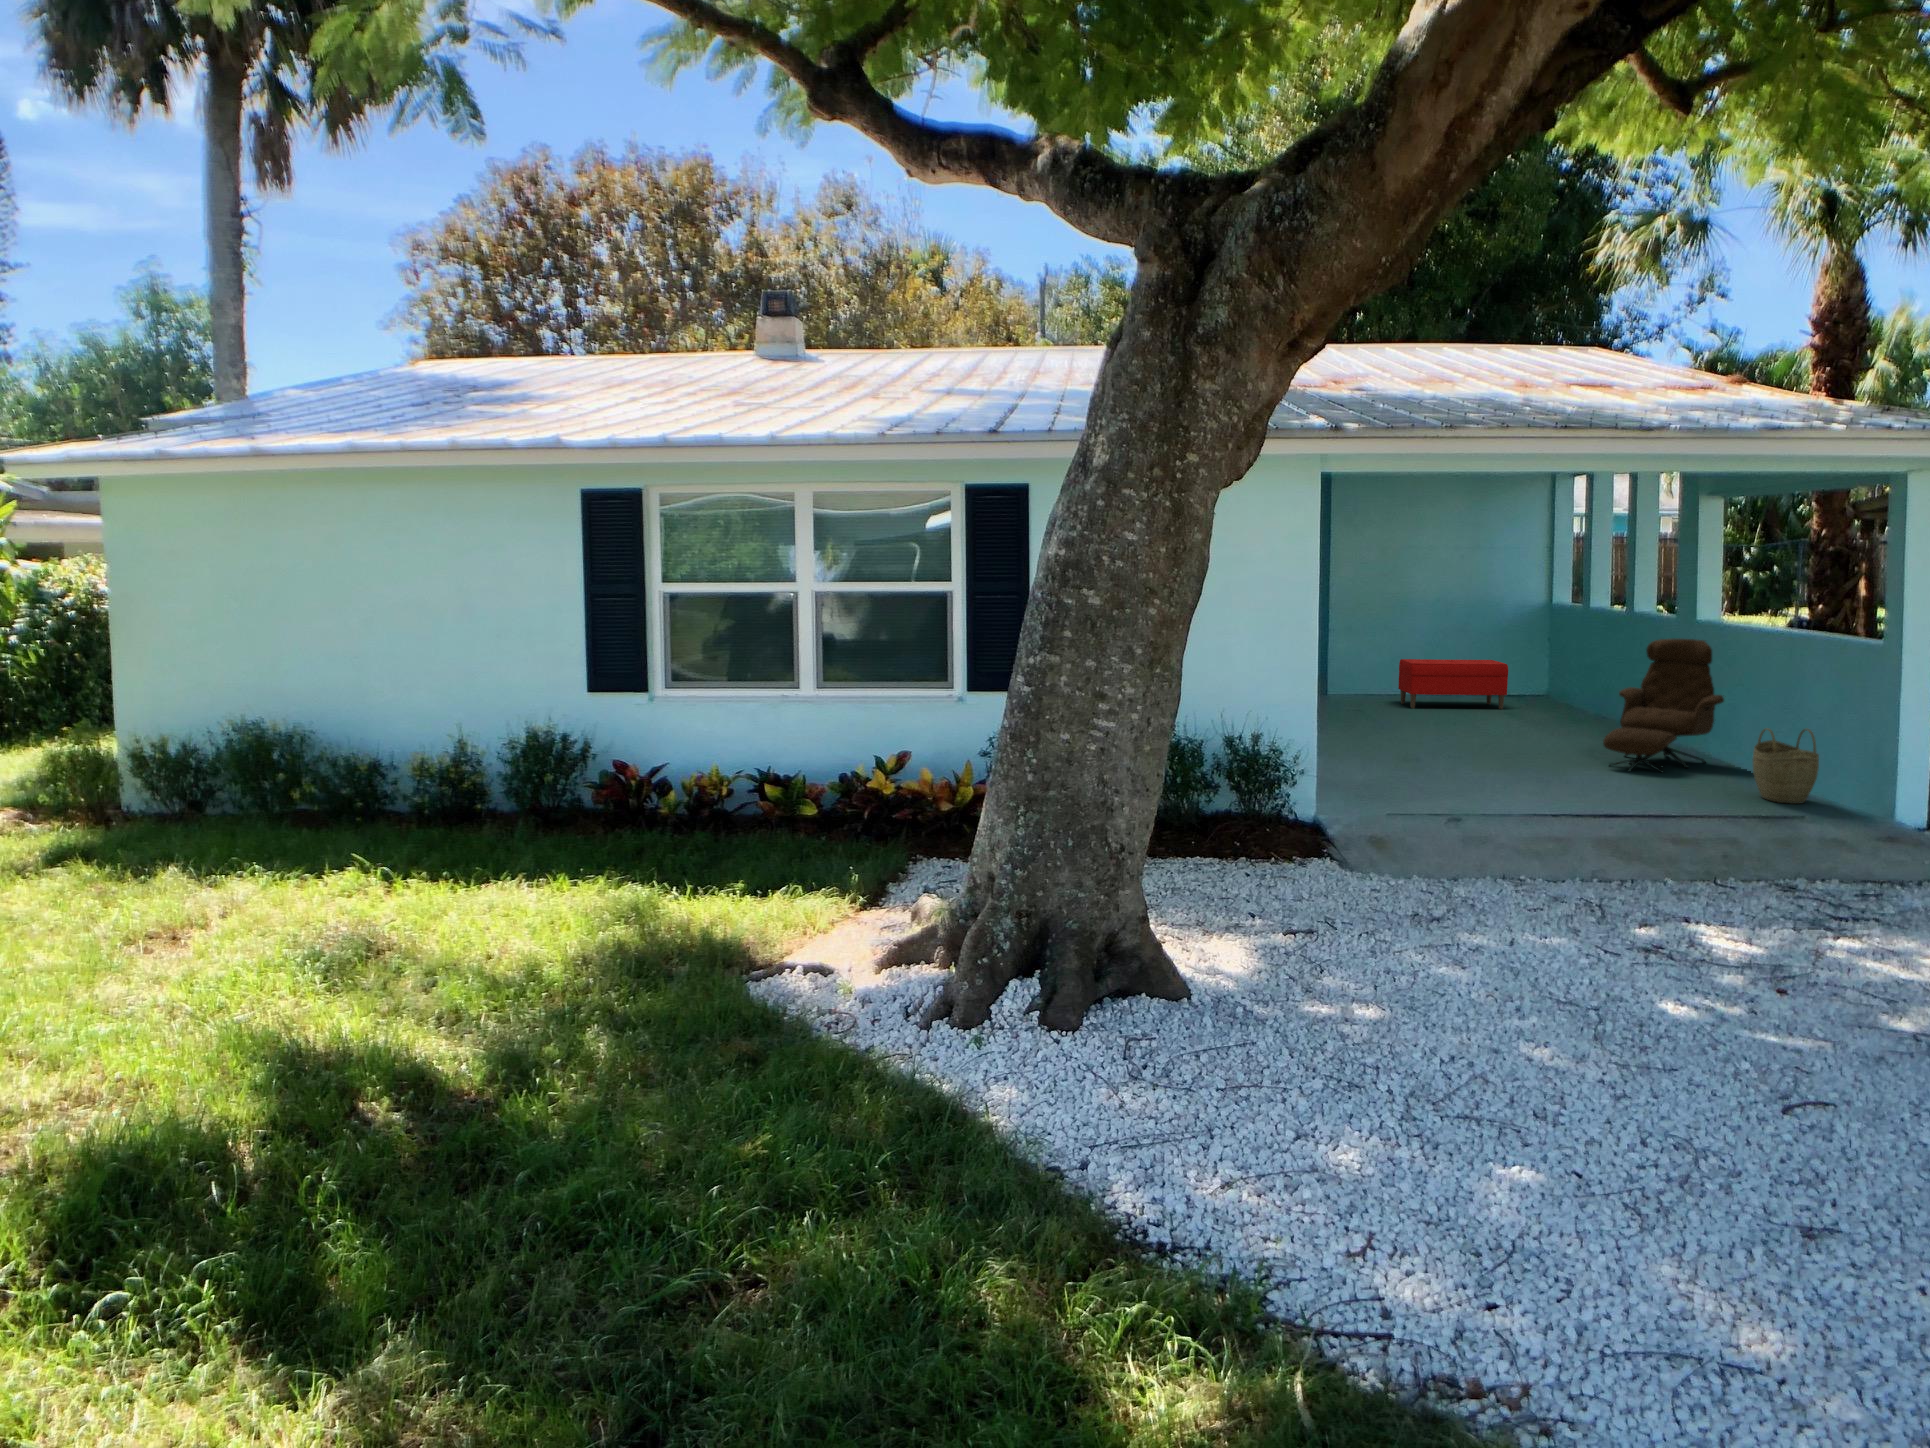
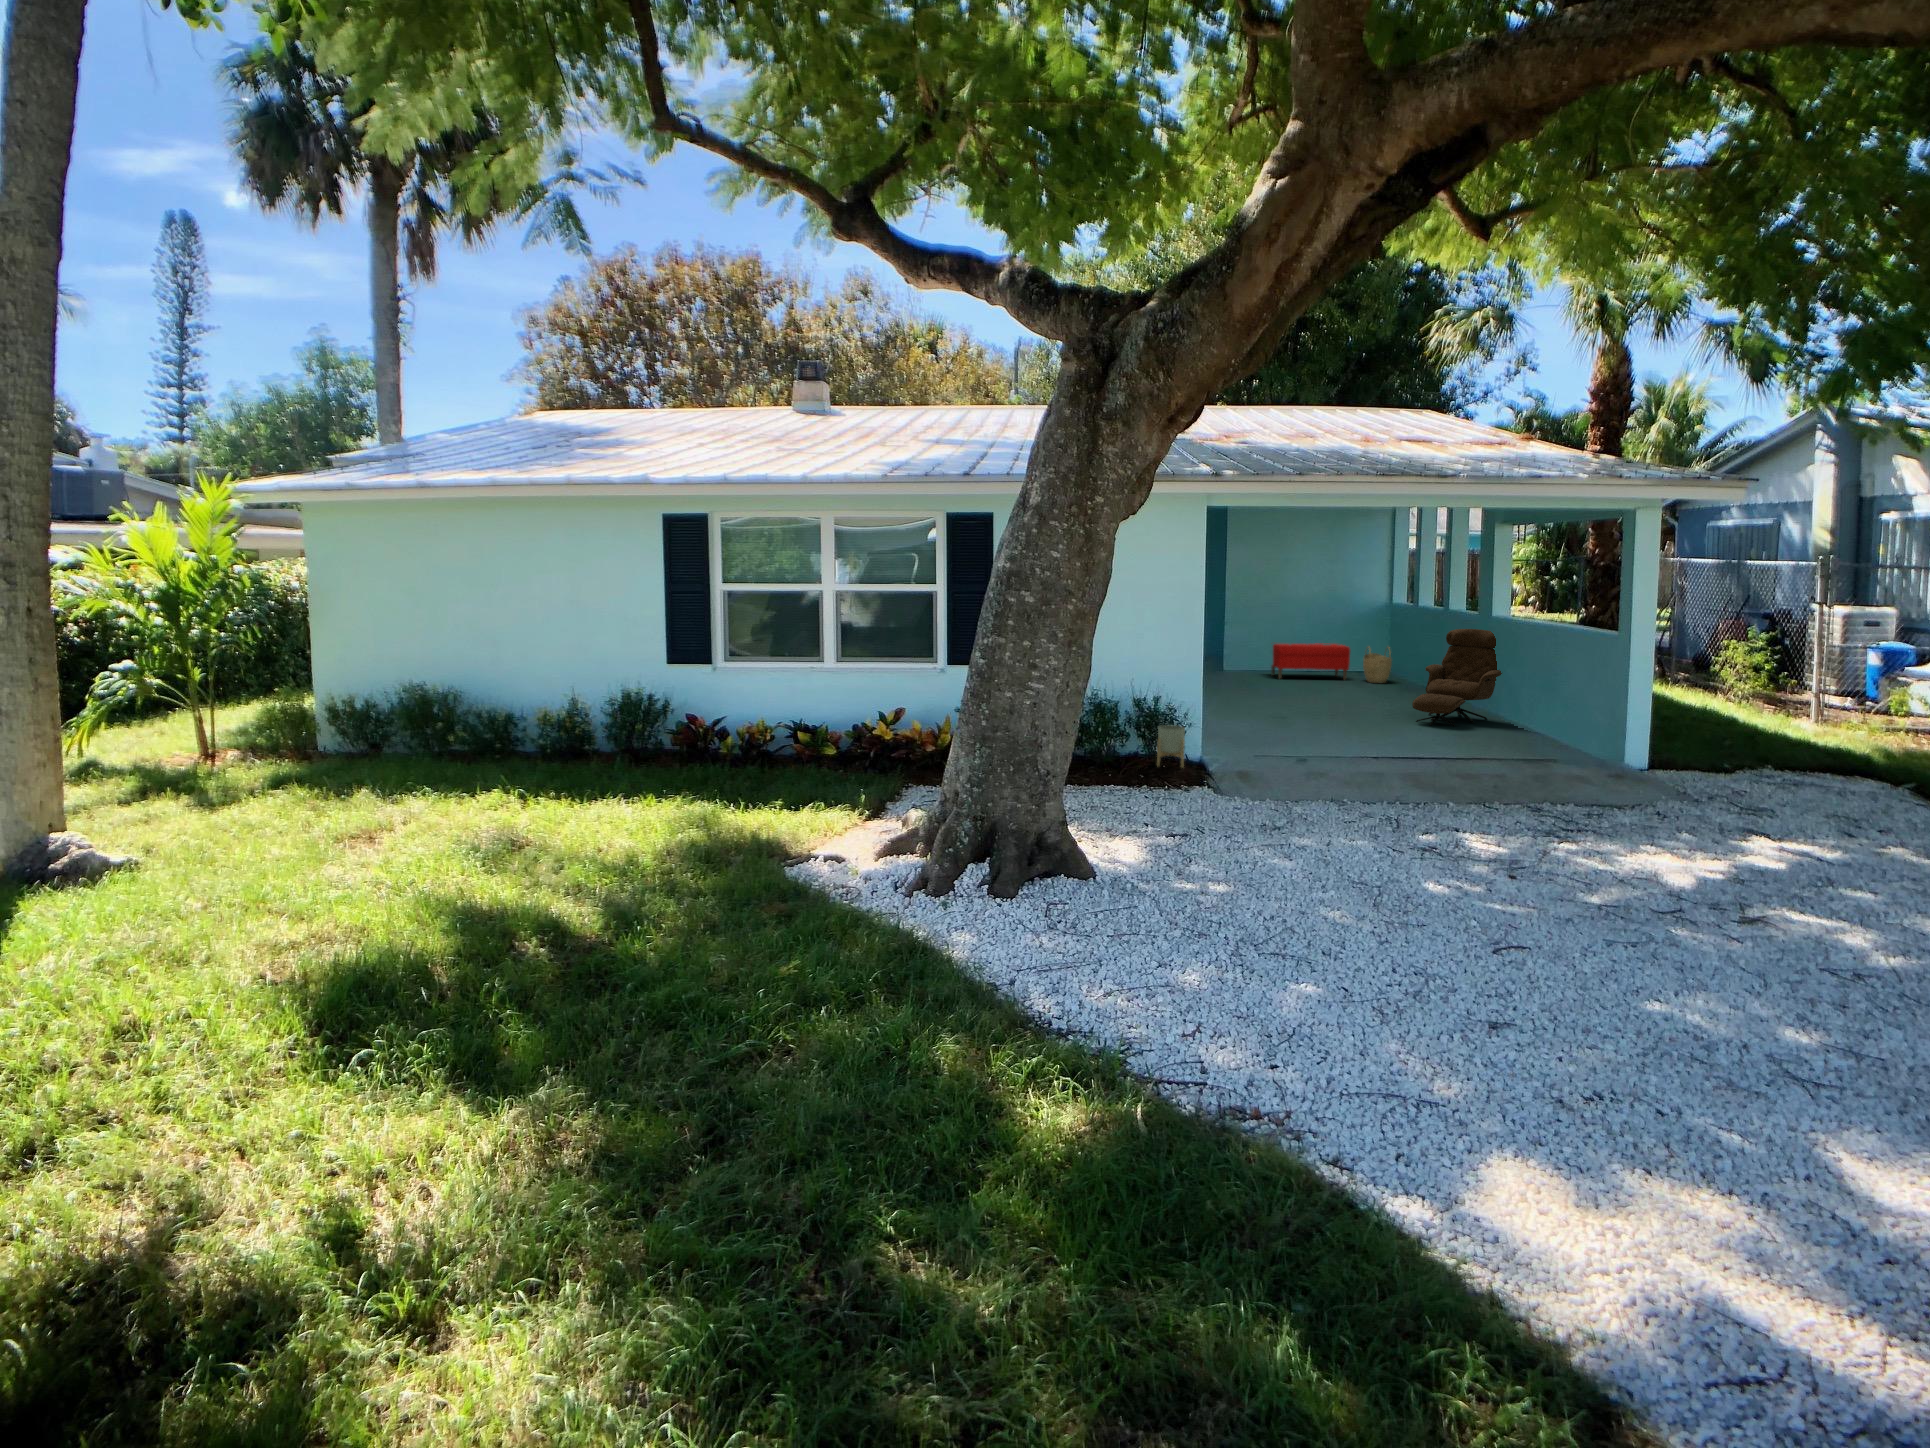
woven basket: present [1753,728,1819,804] -> present [1363,647,1392,683]
planter: none [1260,775,1298,834] -> present [1157,725,1185,767]

